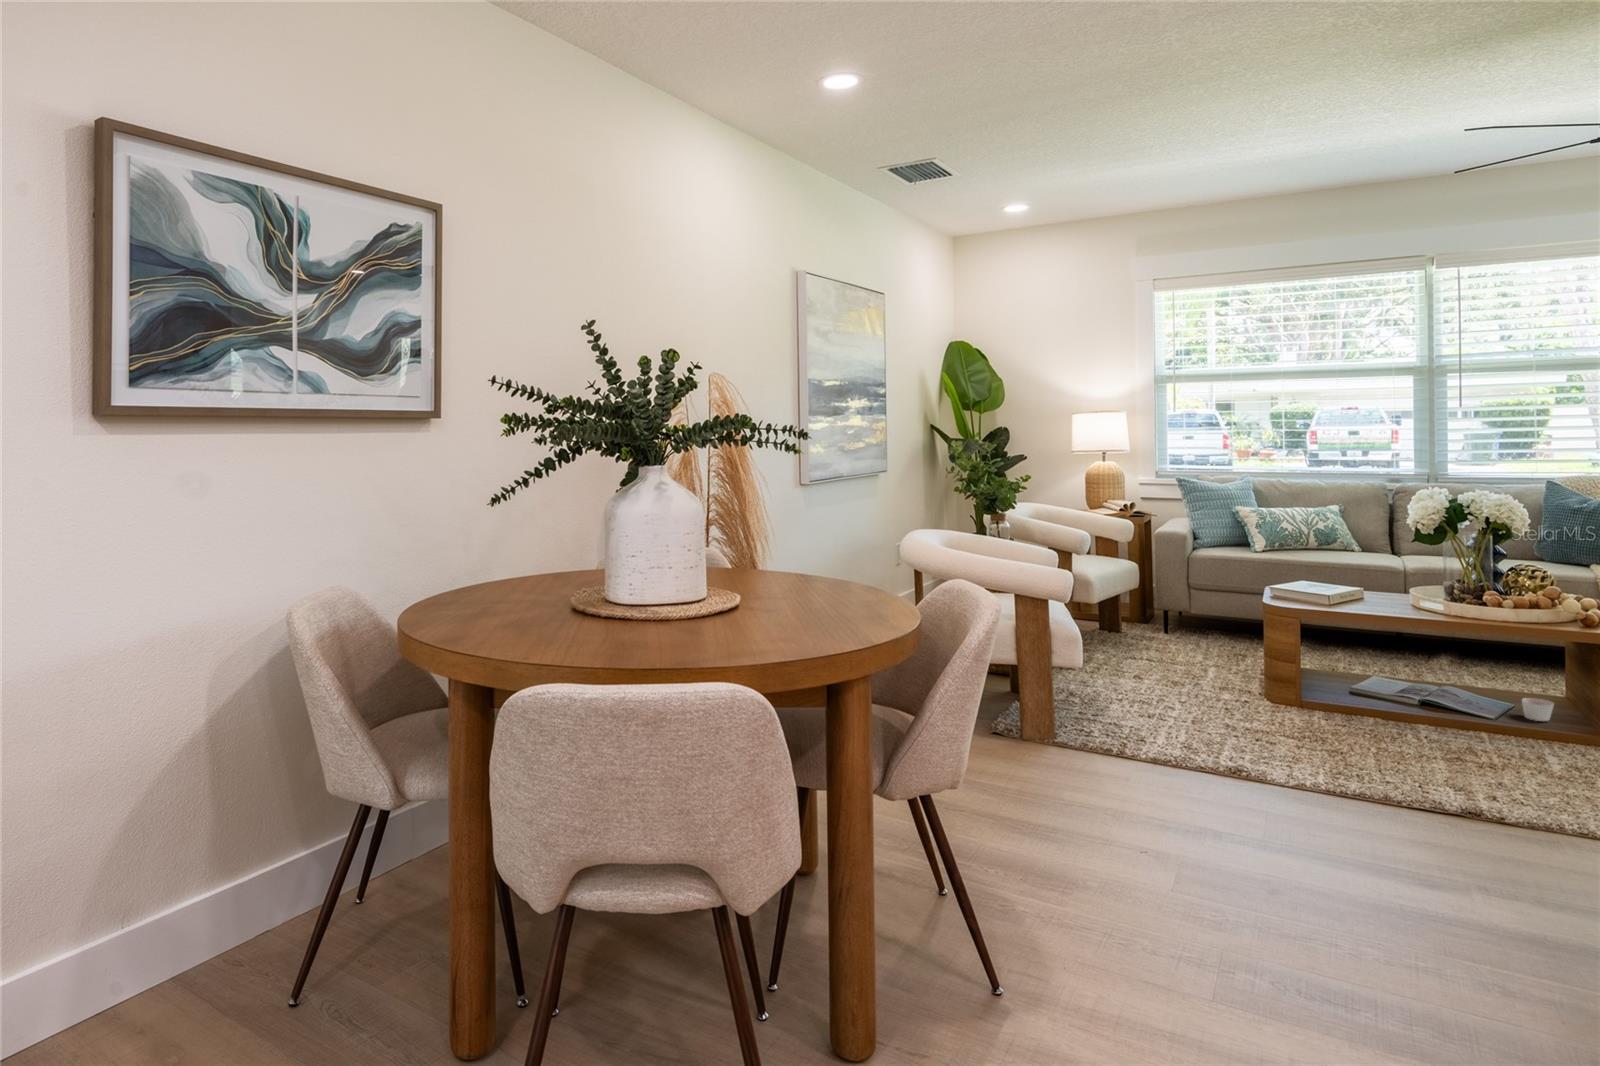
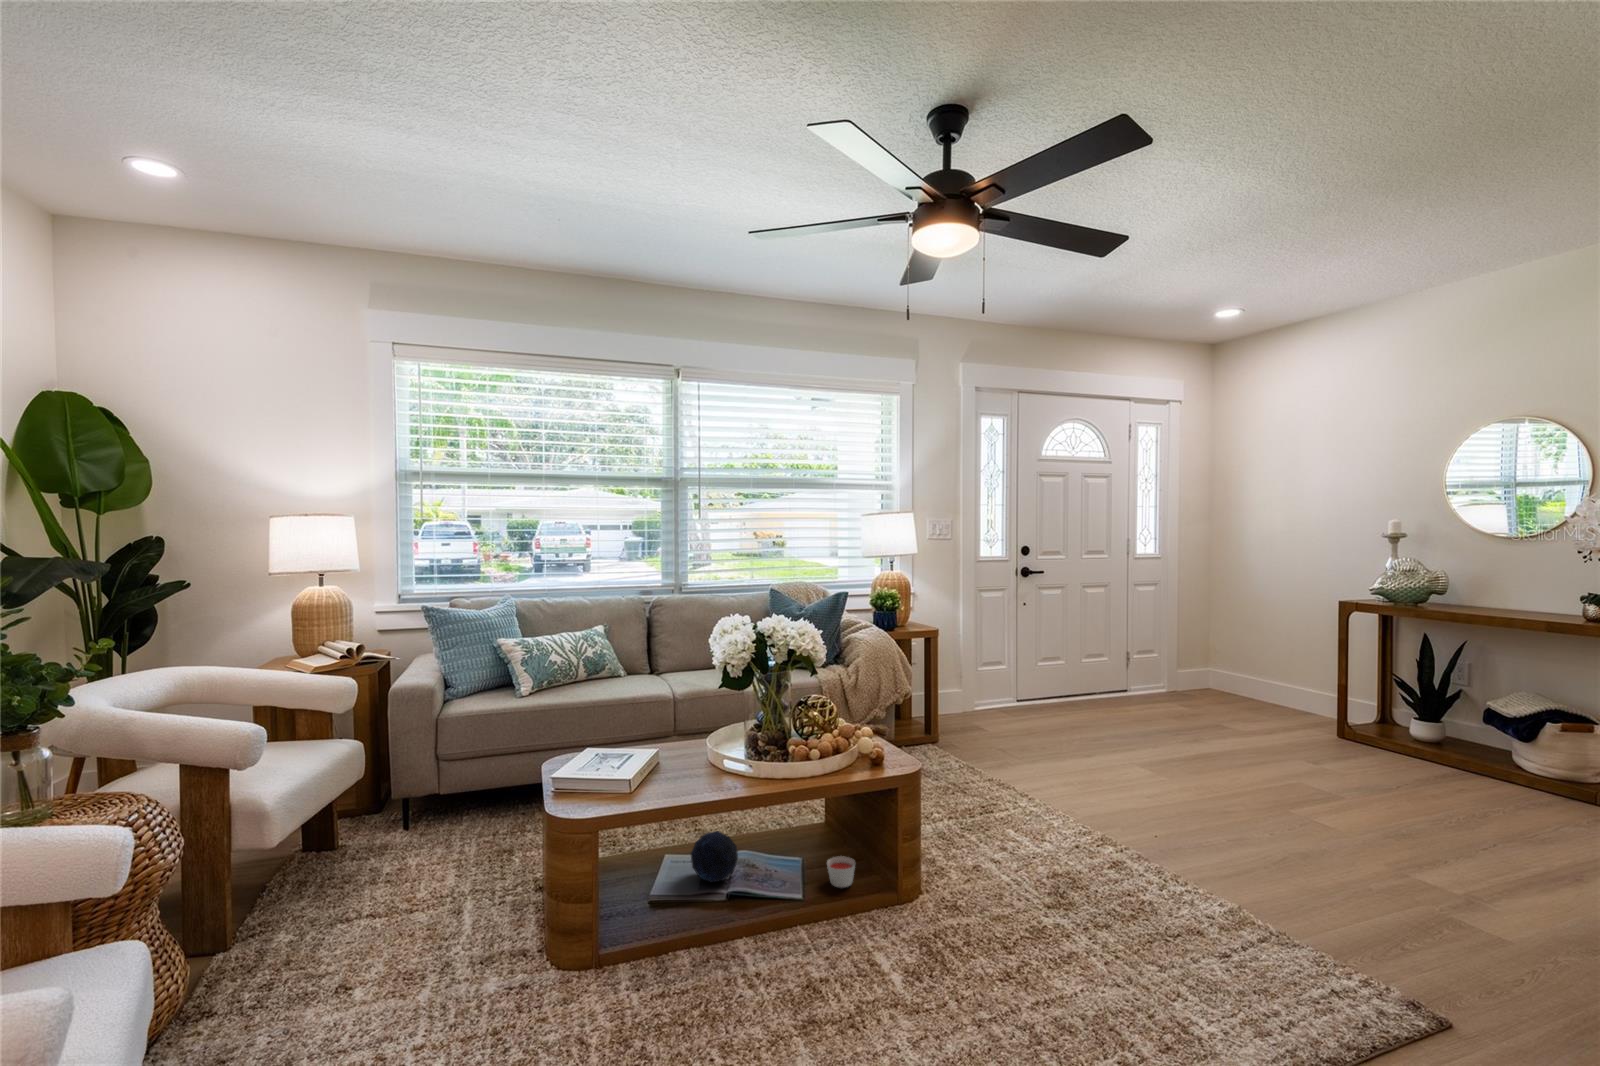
decorative orb: none [1385,654,1430,691] -> present [691,831,738,883]

